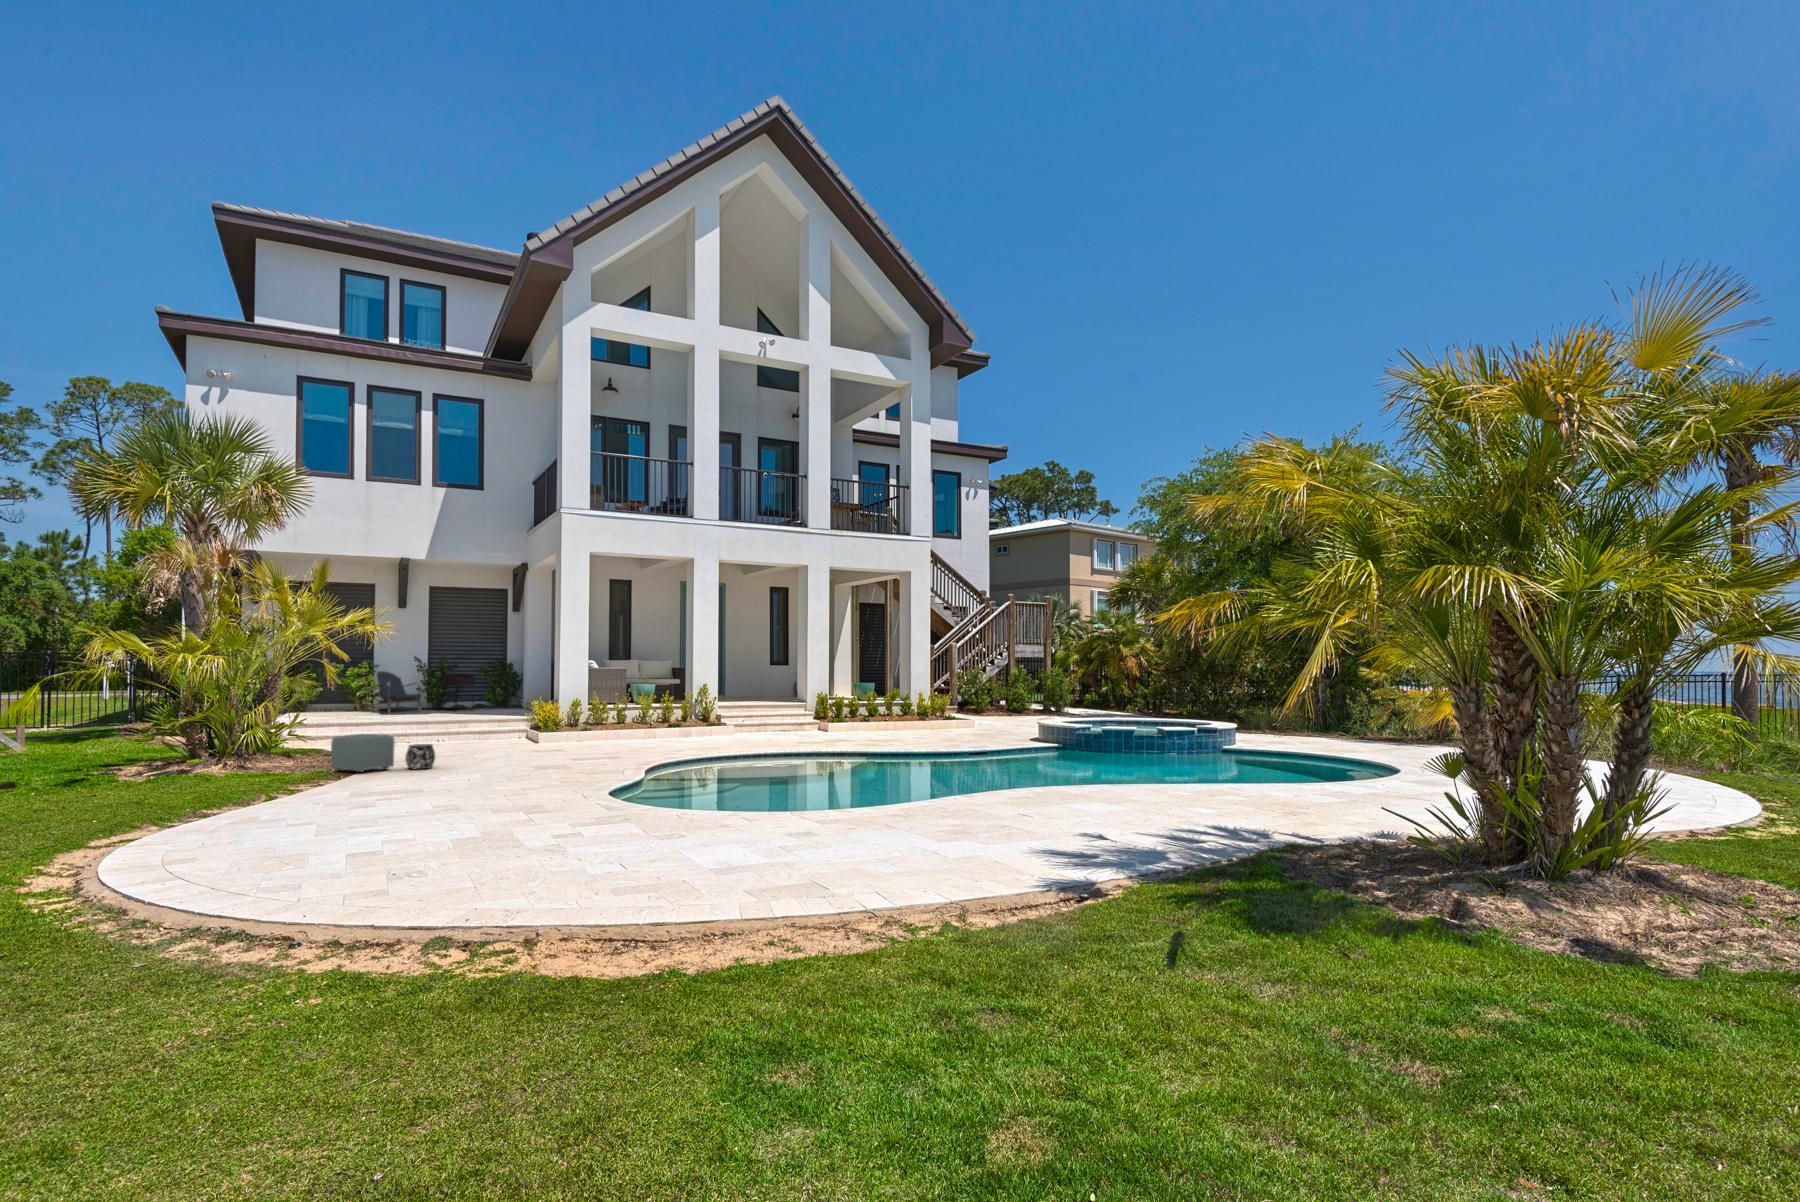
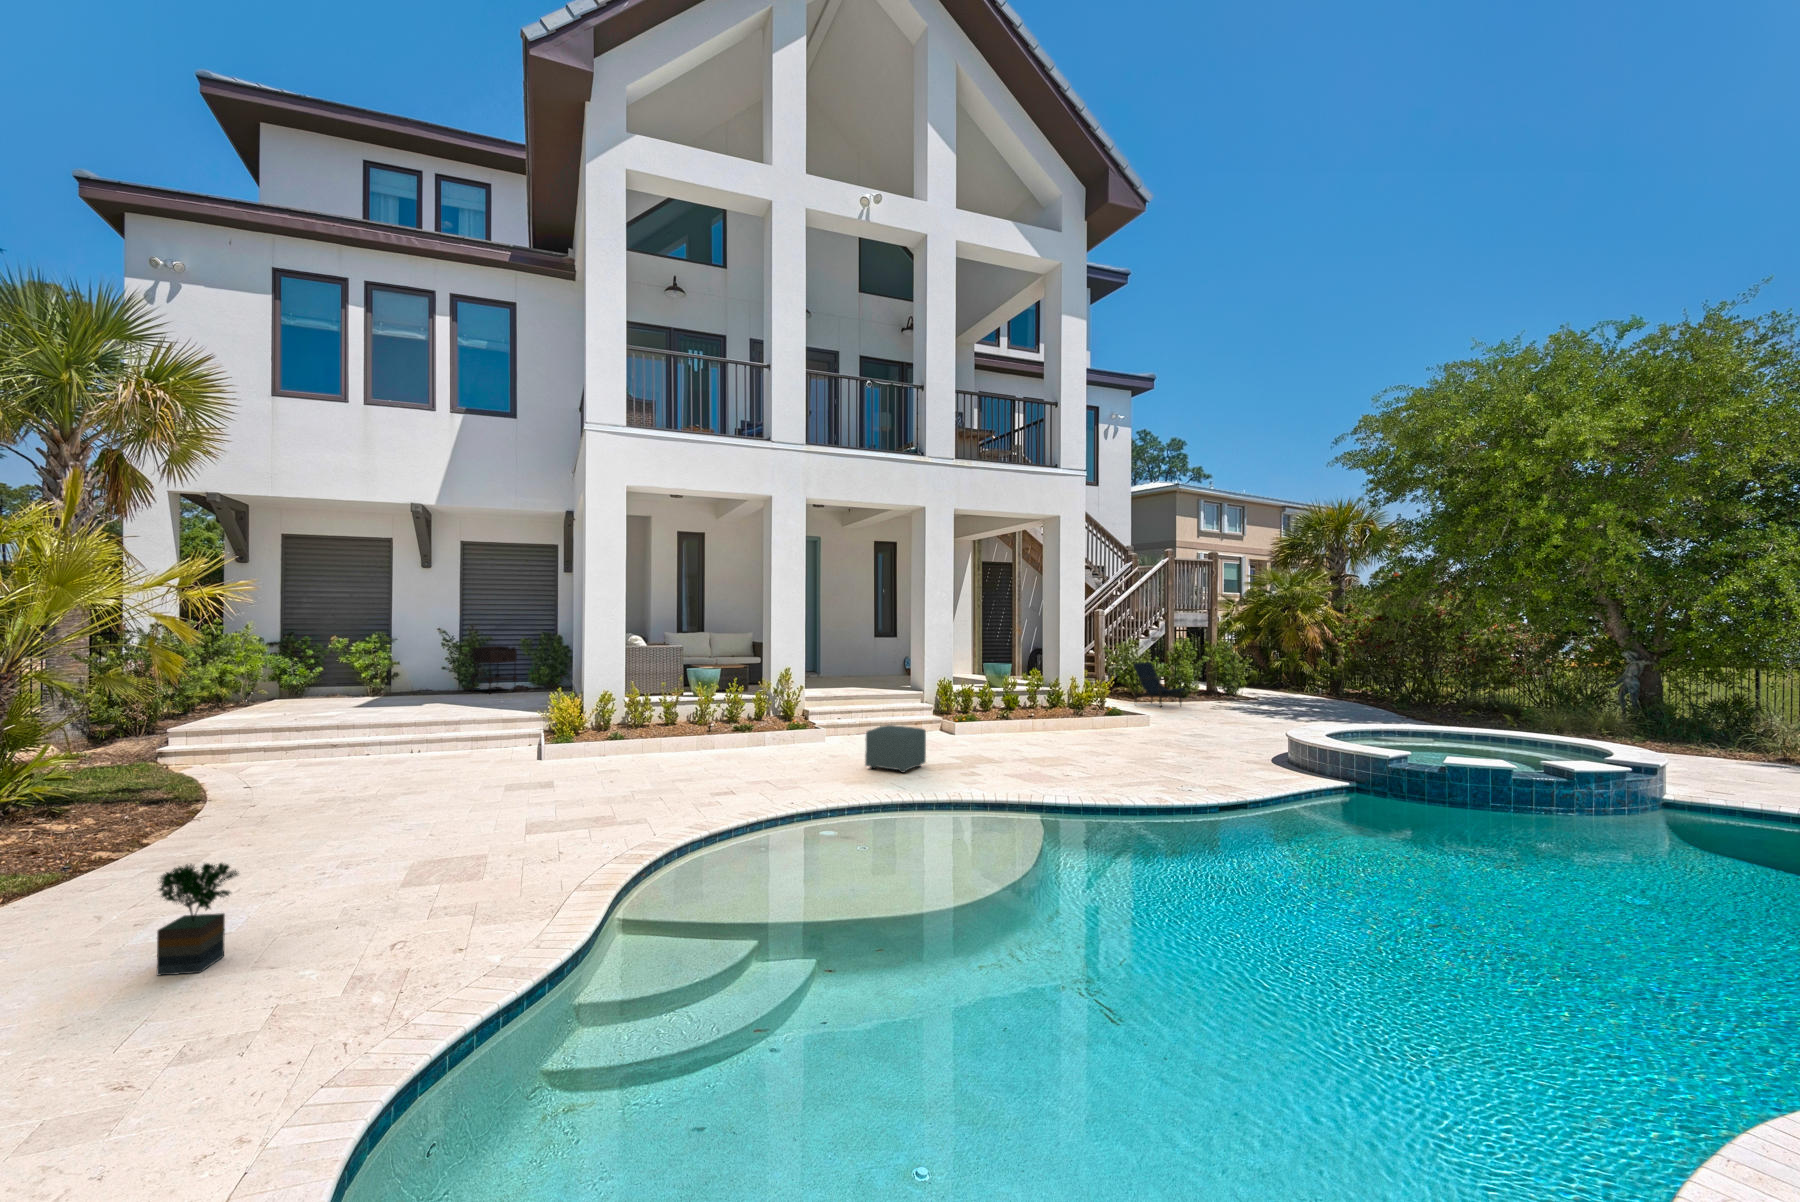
lounge chair: present [373,671,421,712] -> present [1133,662,1185,708]
ottoman: present [330,734,395,773] -> present [865,725,926,773]
potted tree: none [457,743,489,789] -> present [157,863,239,976]
woven basket: present [405,744,435,769] -> none [215,803,279,855]

